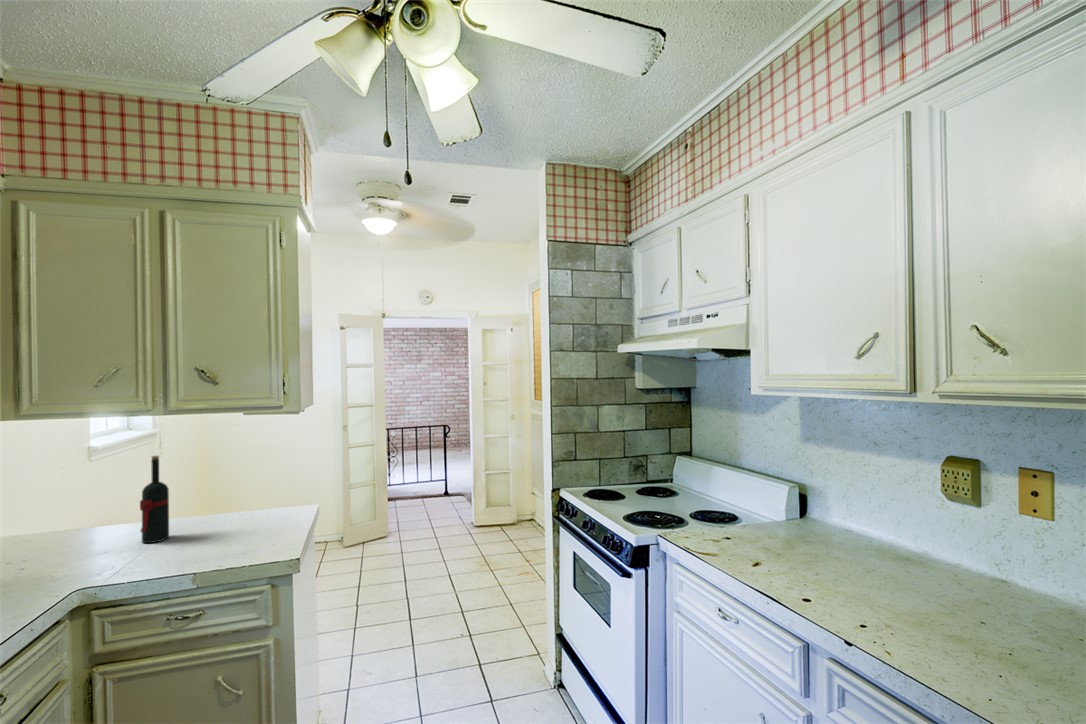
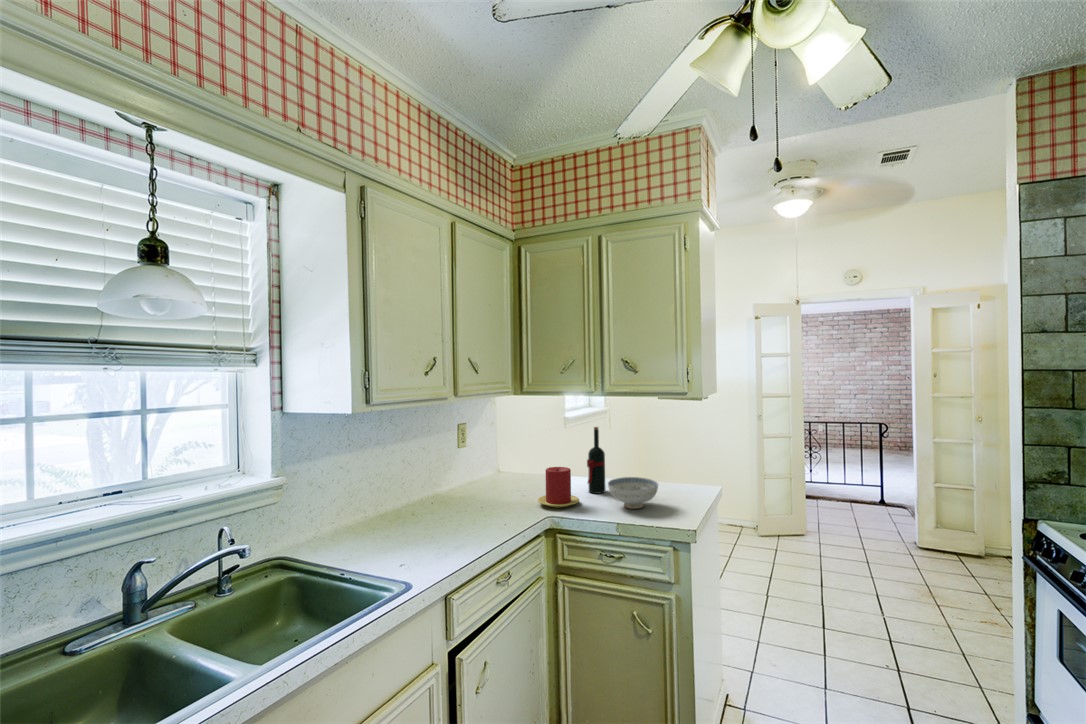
ceramic bowl: none [176,510,249,552] -> present [608,477,658,509]
candle: none [50,517,128,578] -> present [538,467,579,507]

